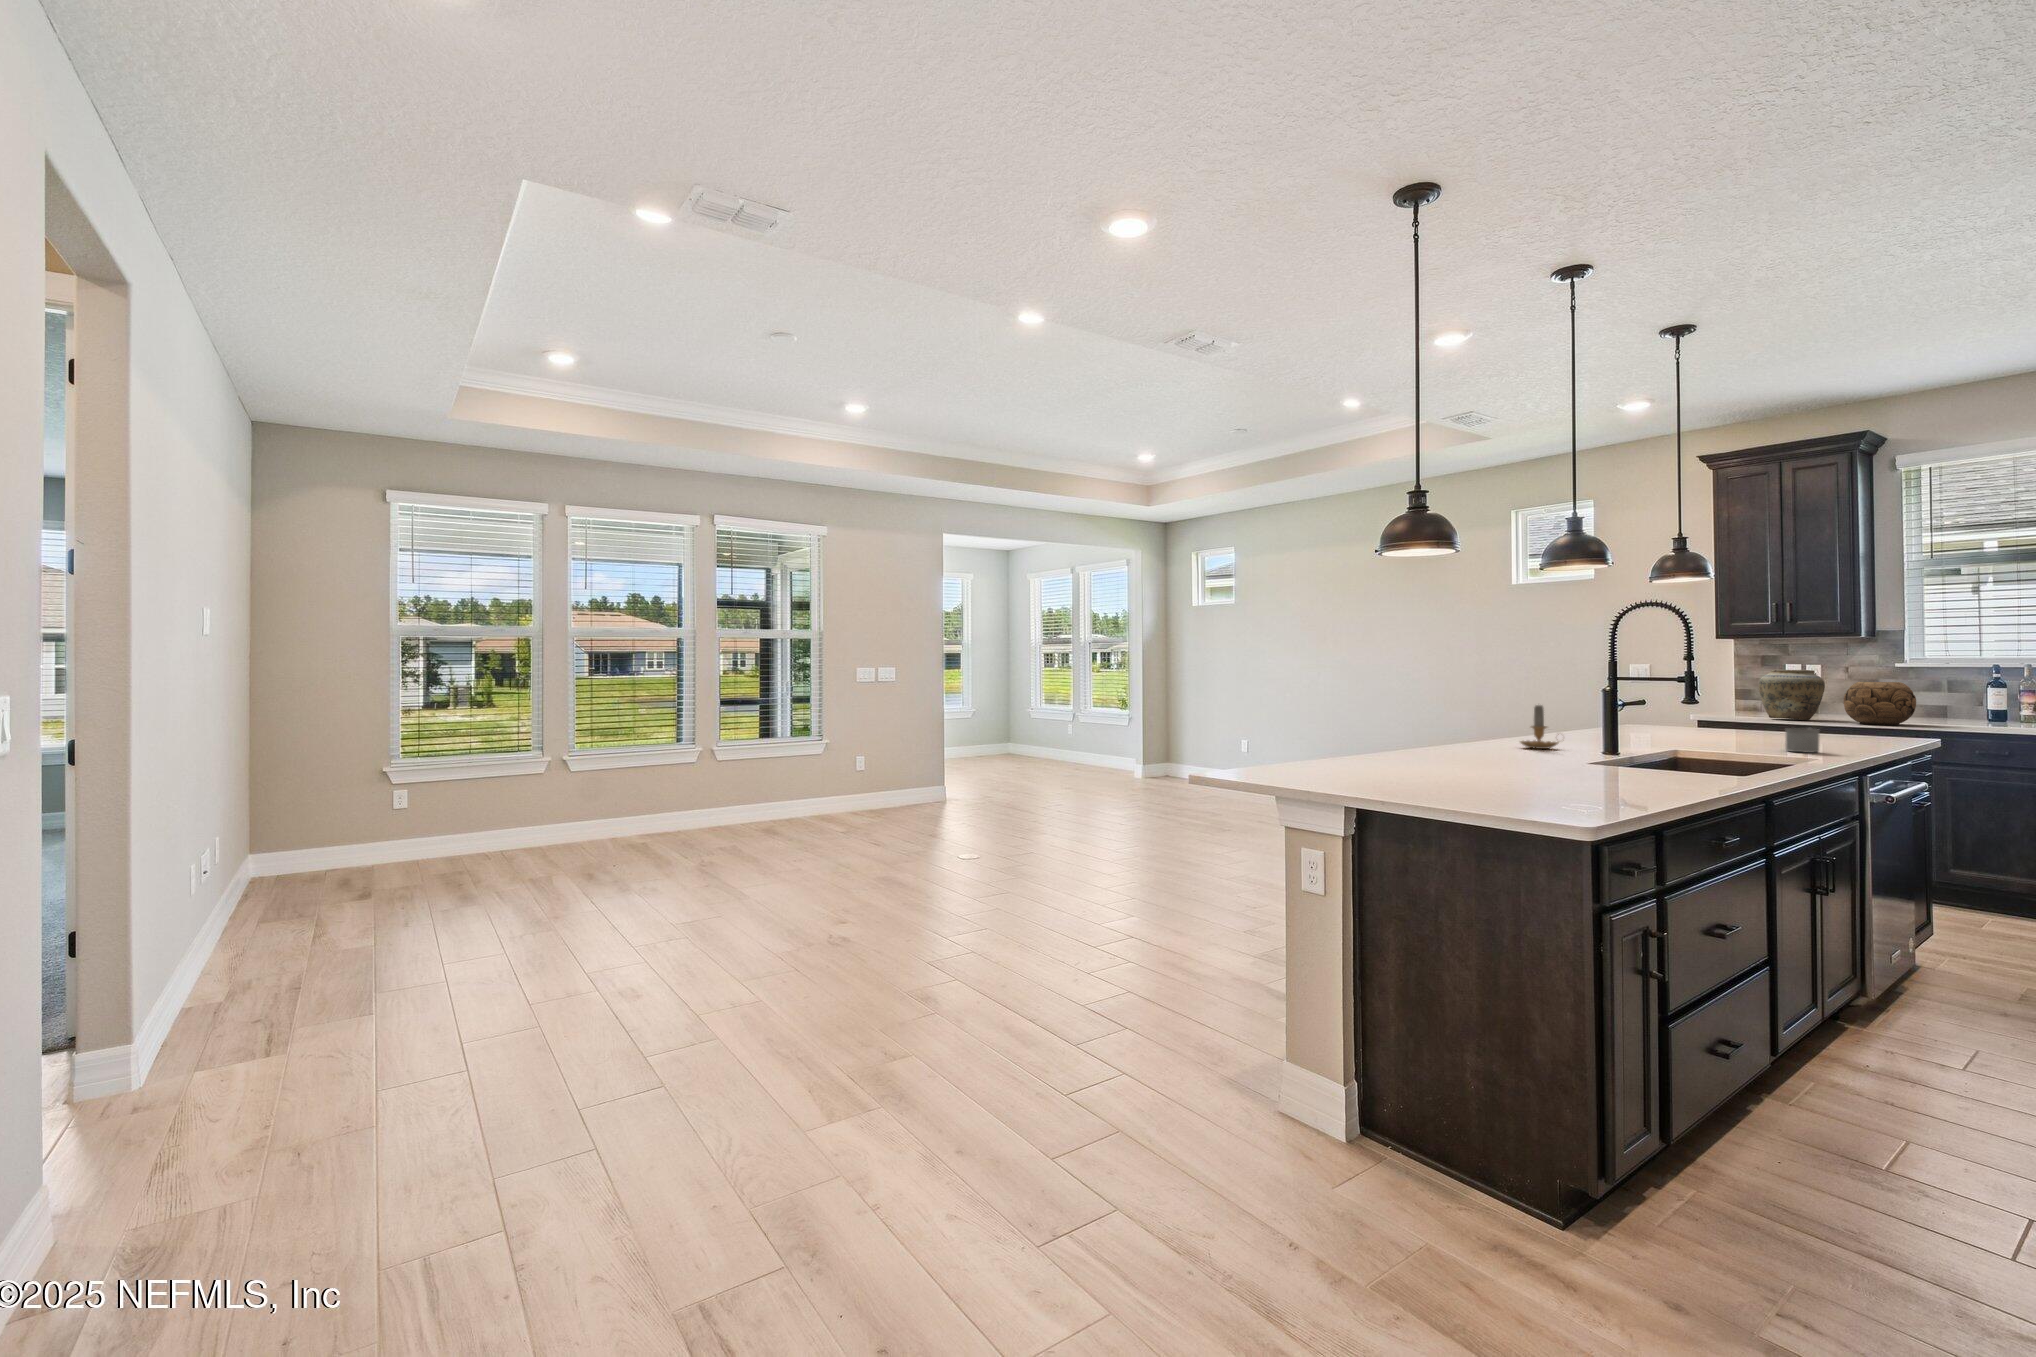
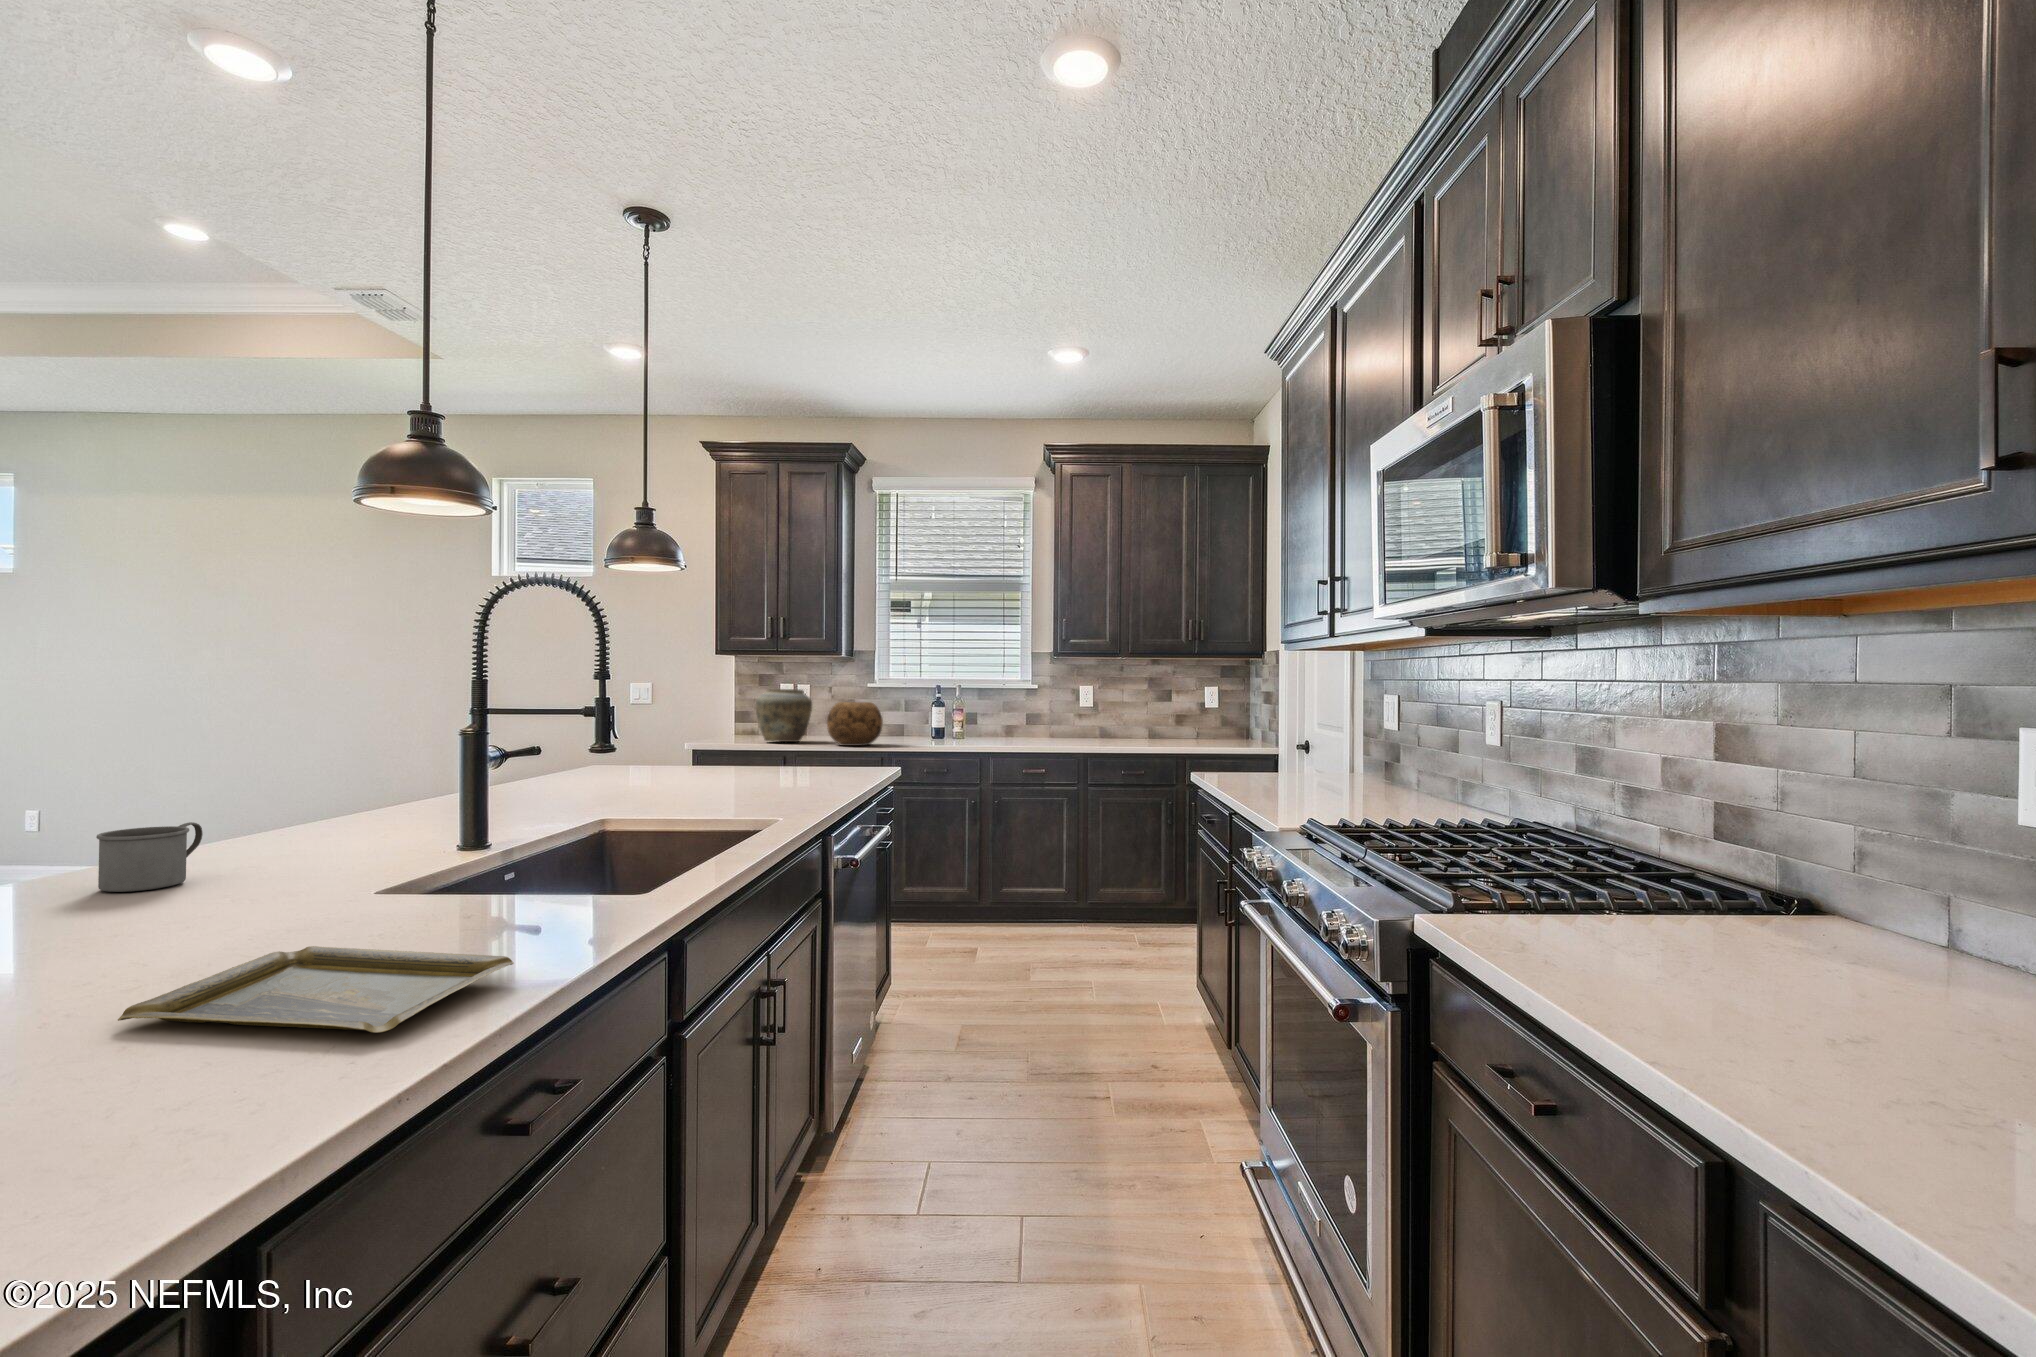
candle: present [1520,705,1559,749] -> none [325,749,421,838]
mug: present [1785,728,1819,753] -> present [96,822,203,892]
tray: none [1562,770,1700,790] -> present [118,946,514,1033]

